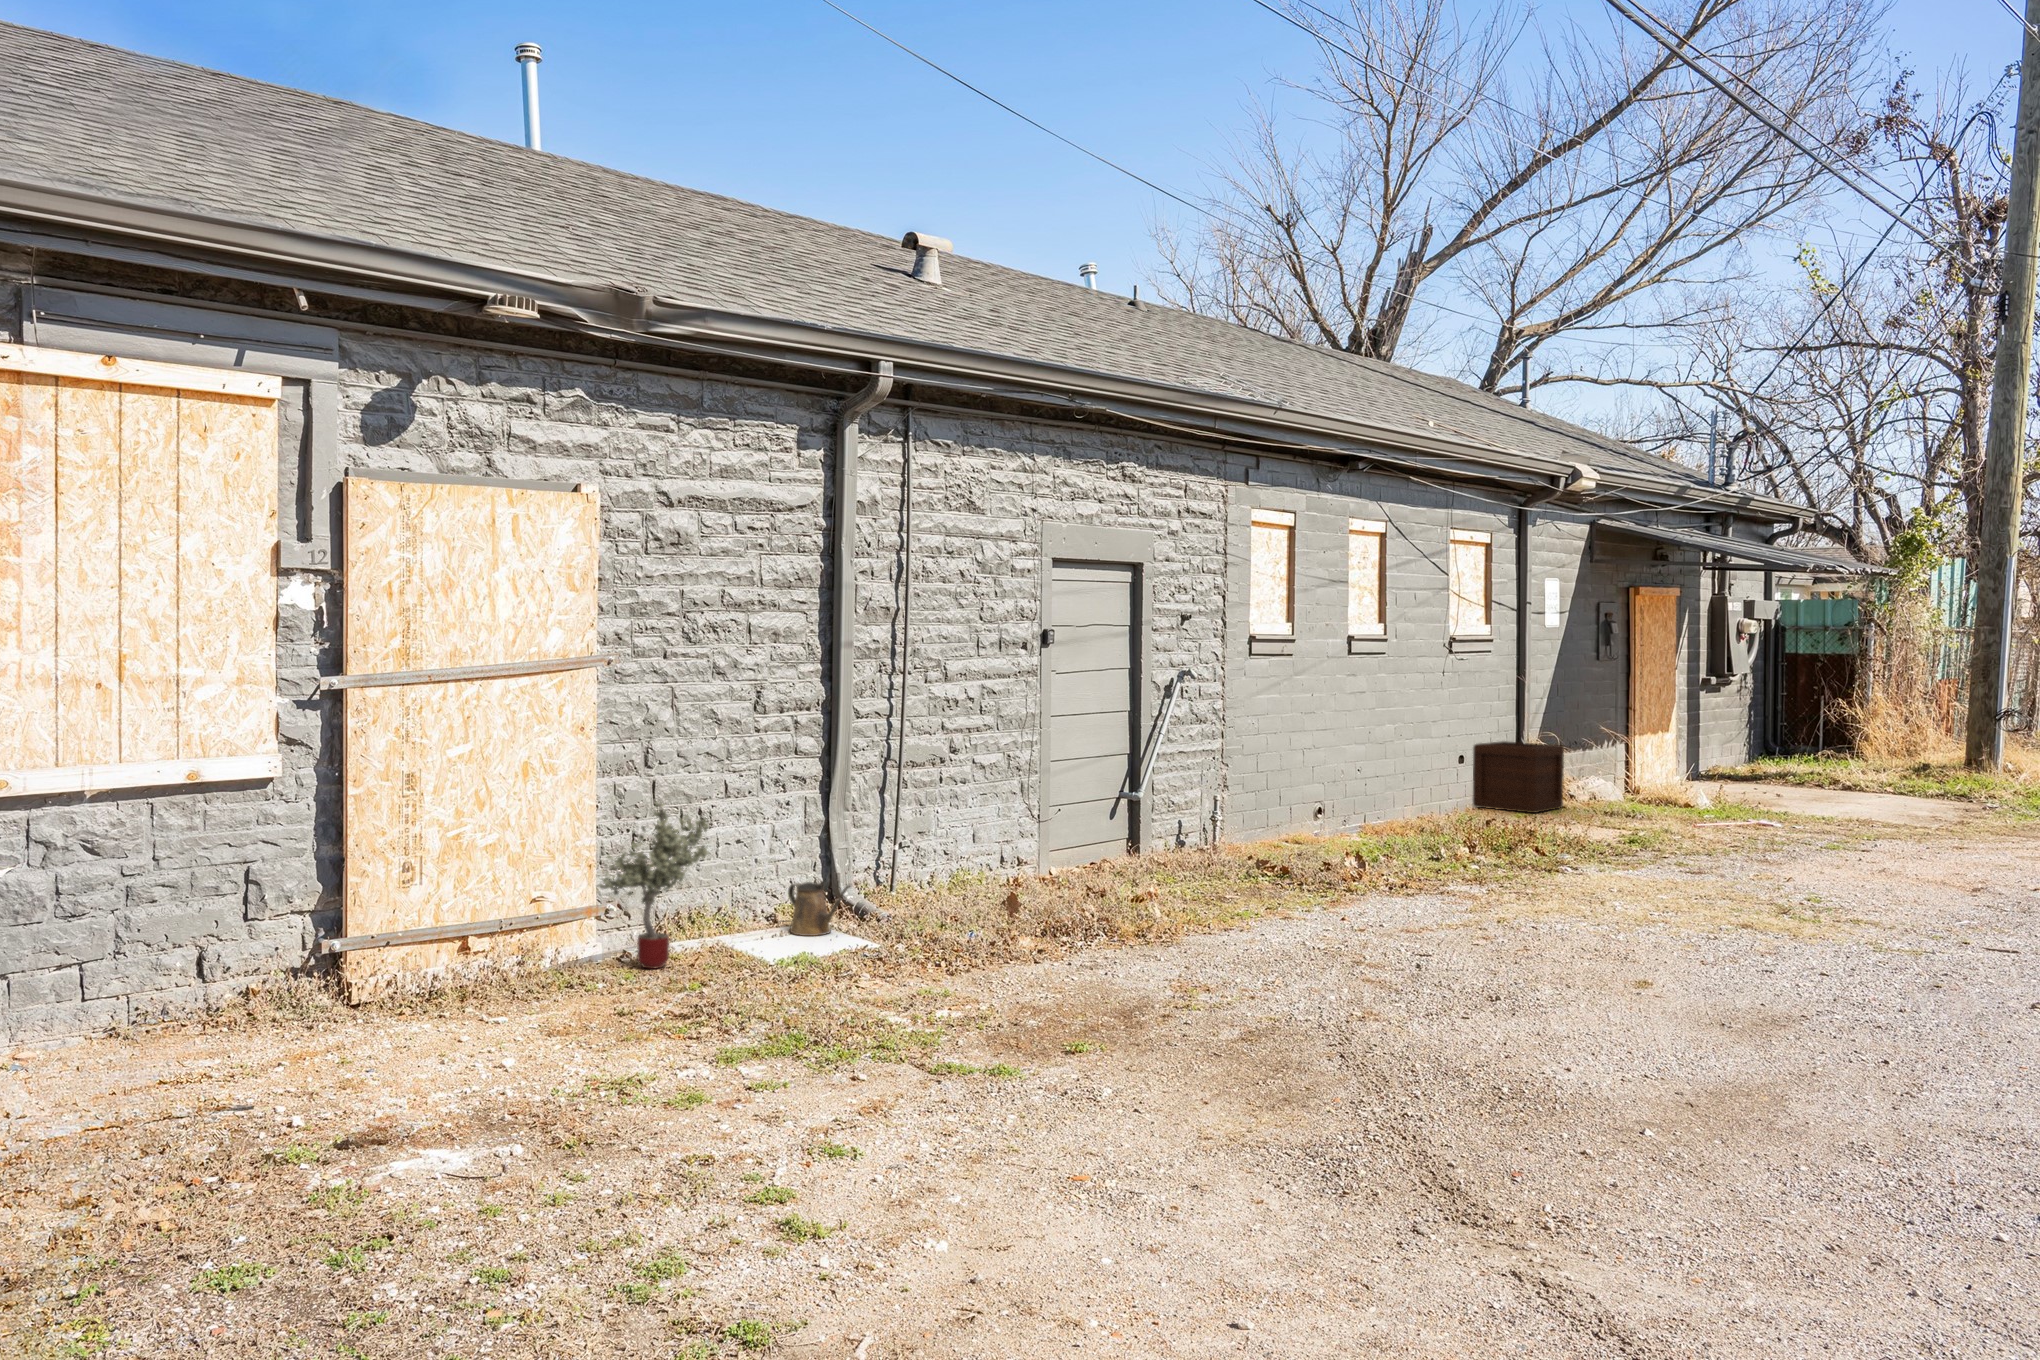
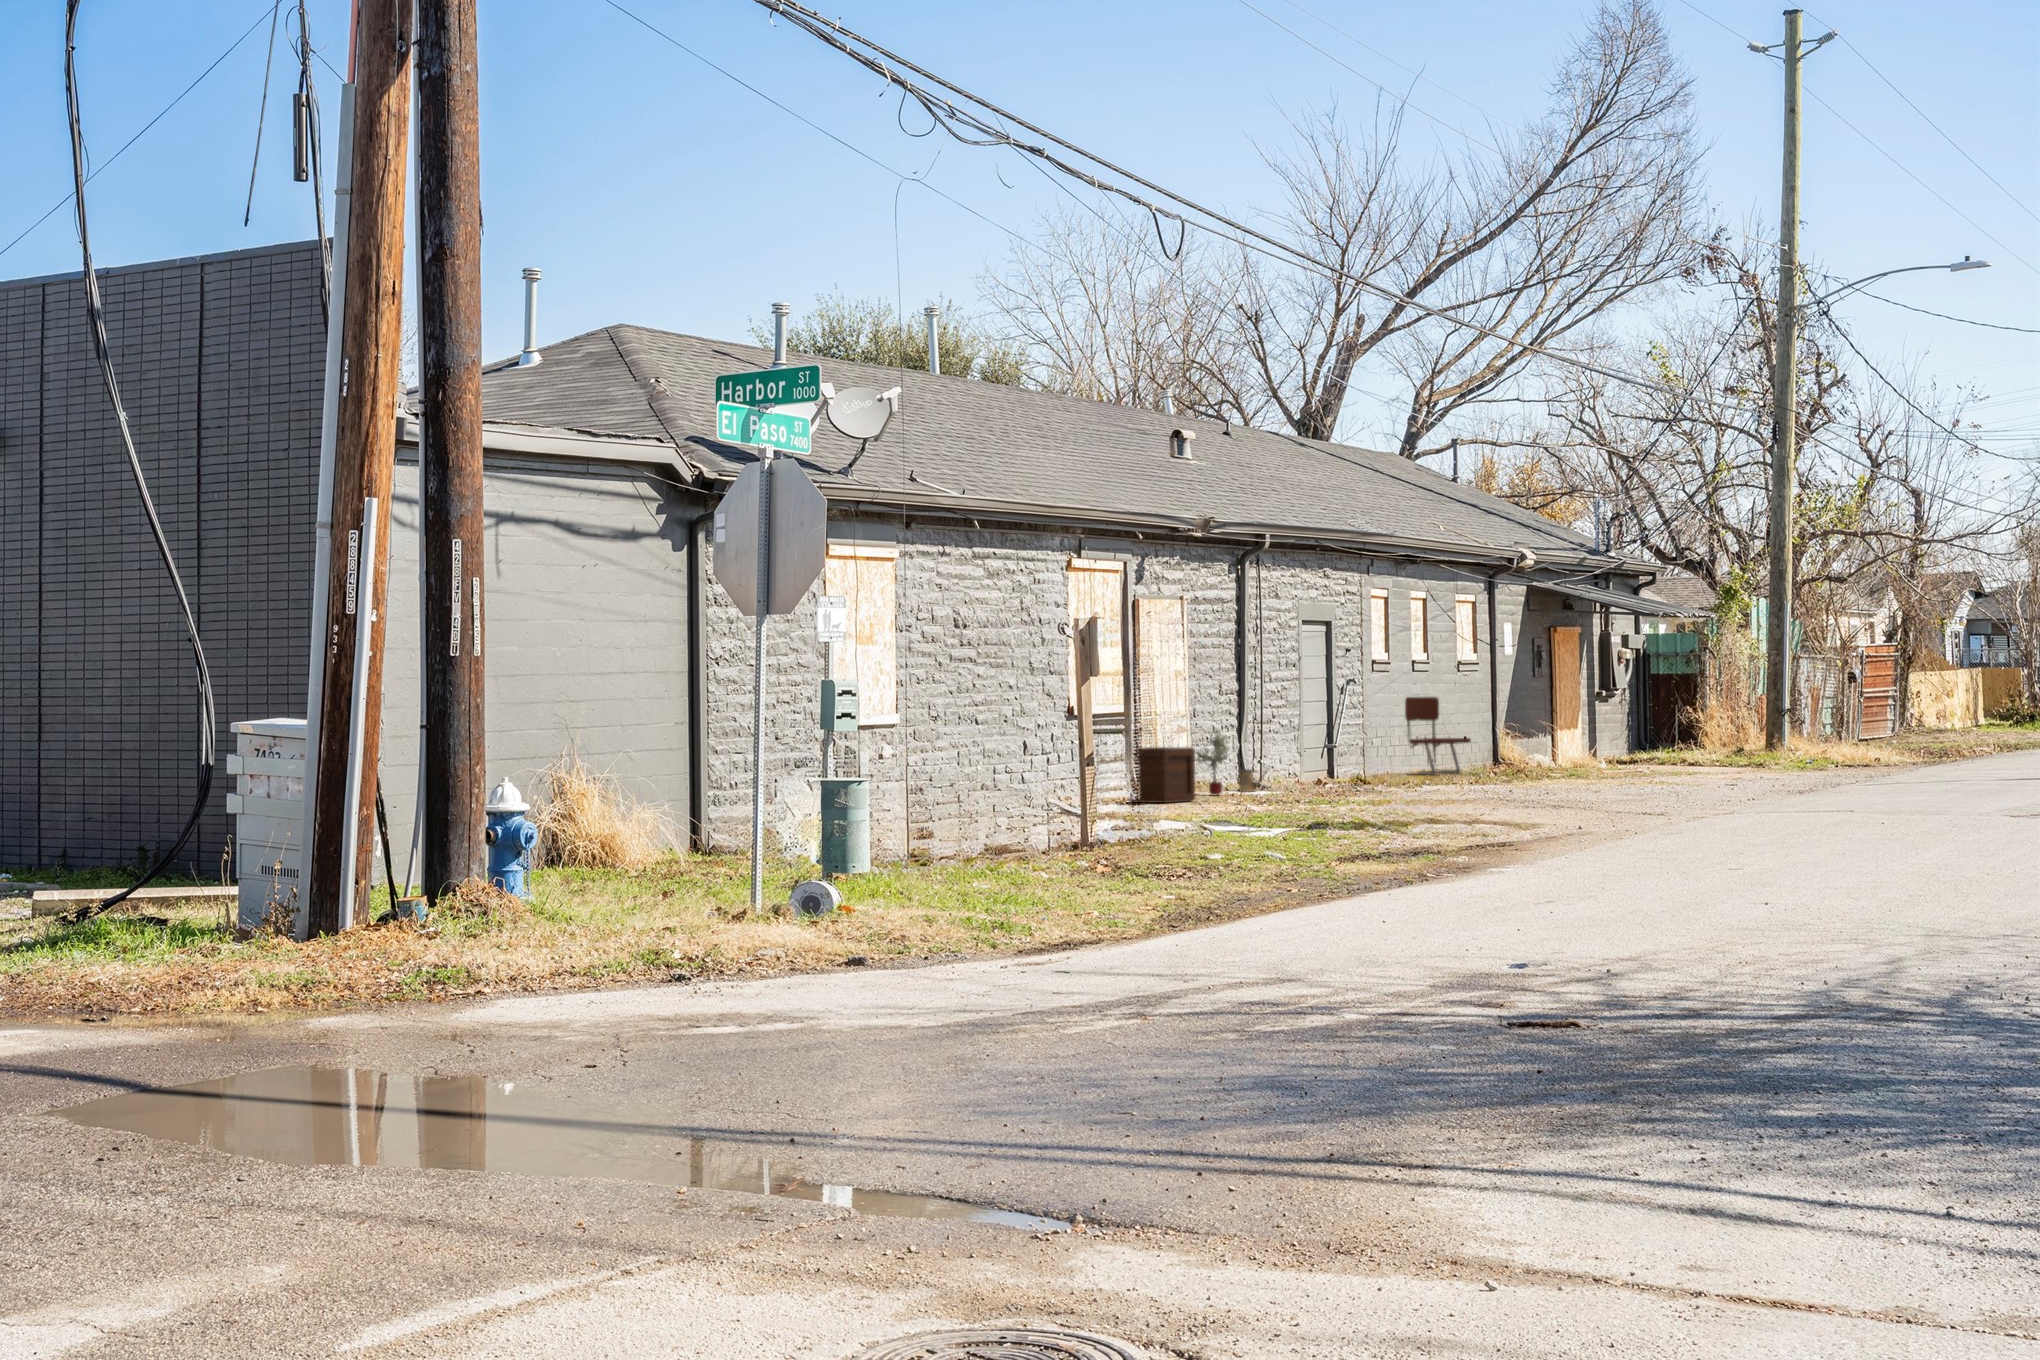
bench: none [1321,698,1447,841] -> present [1405,697,1471,775]
wooden crate: present [1473,741,1564,813] -> present [1129,747,1195,803]

